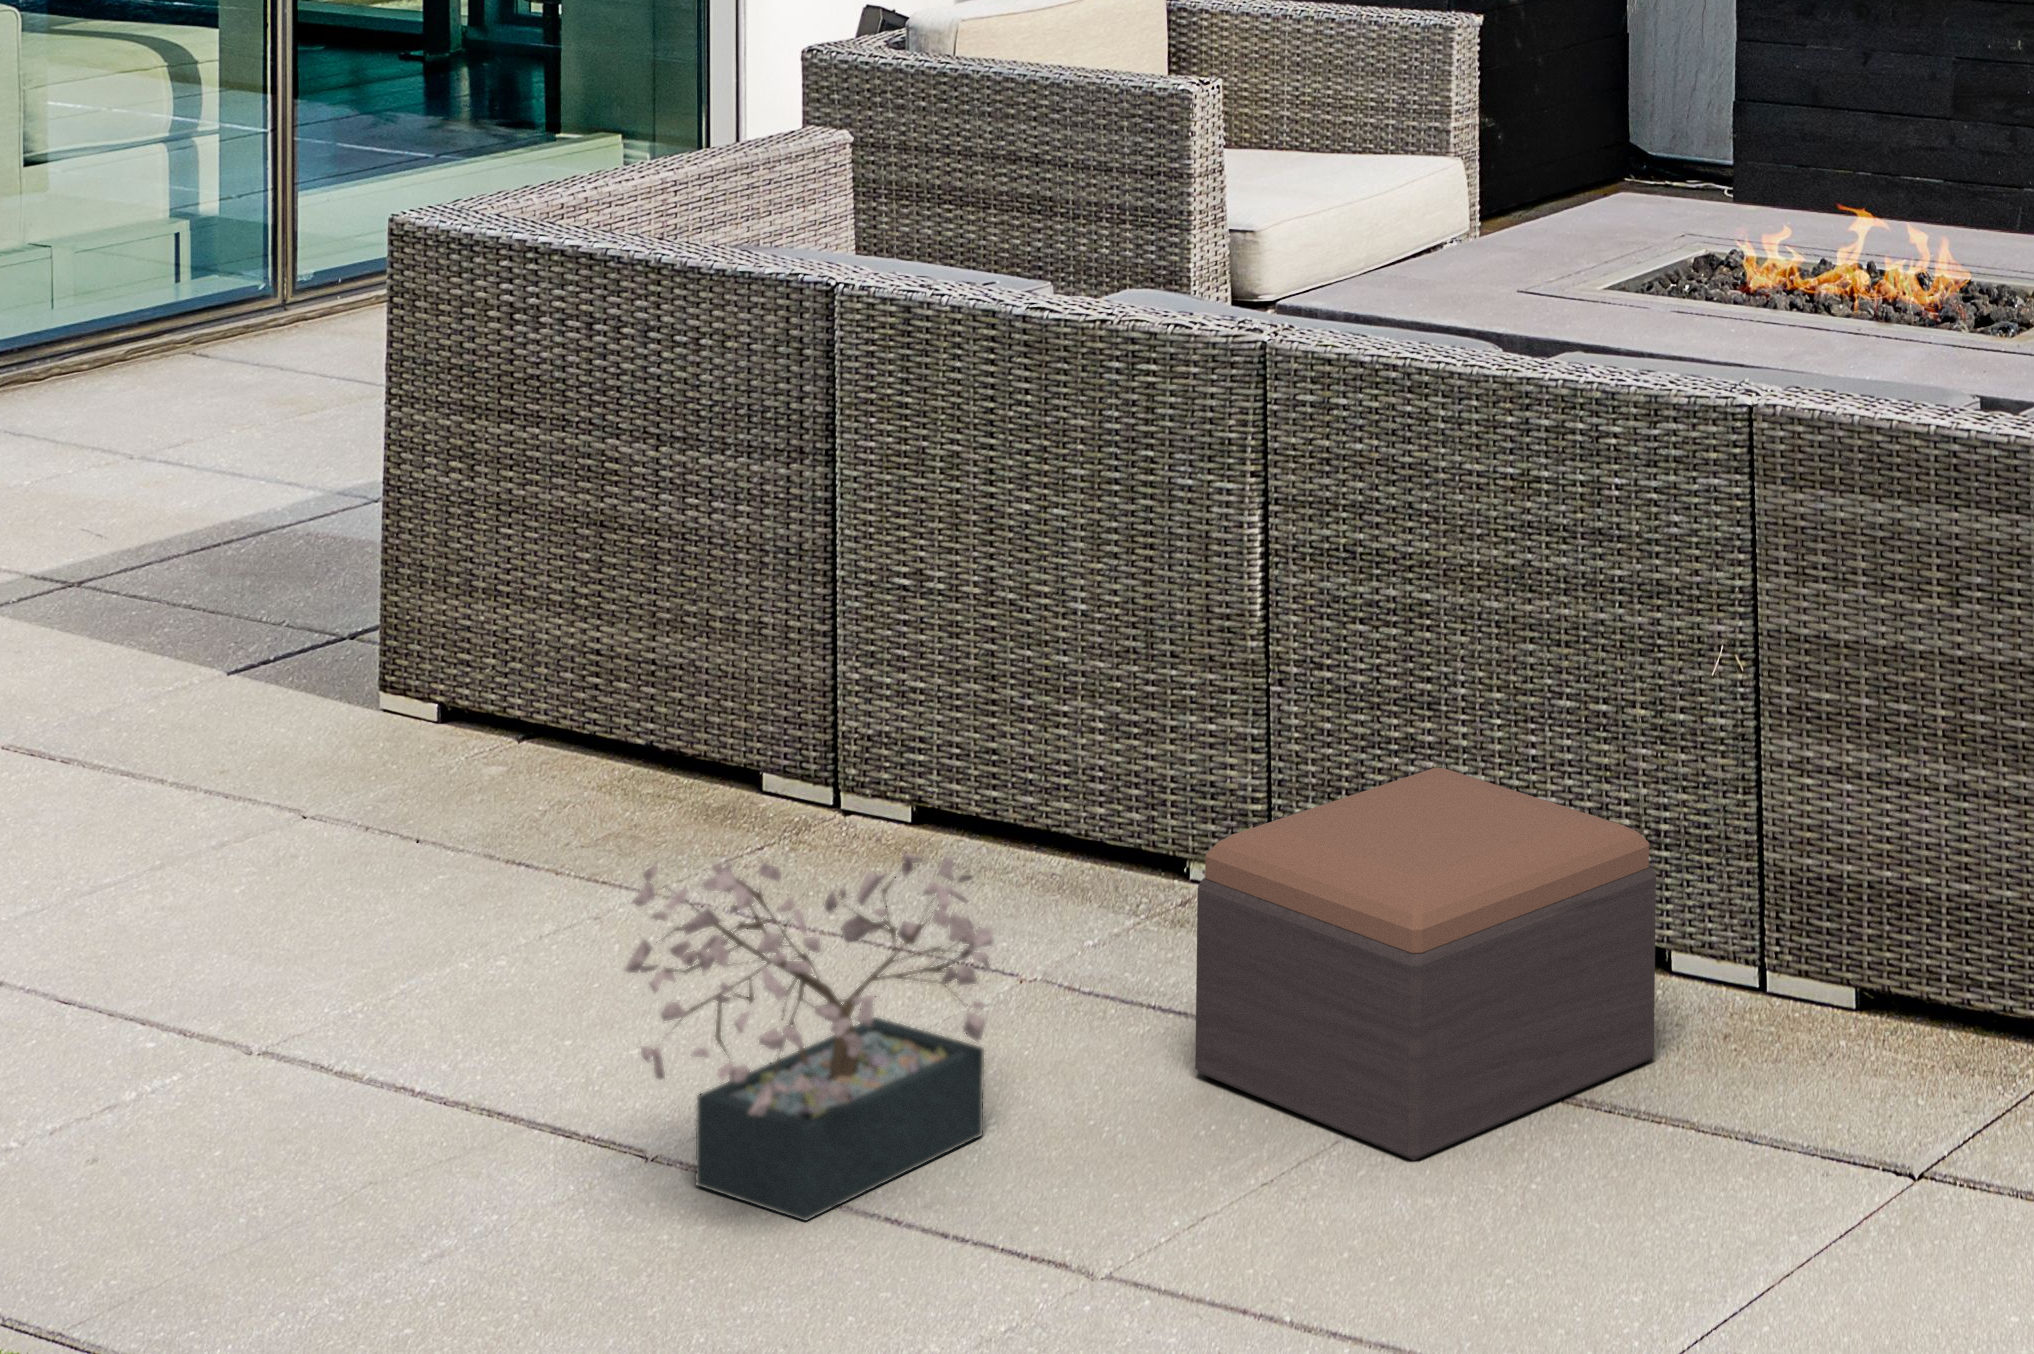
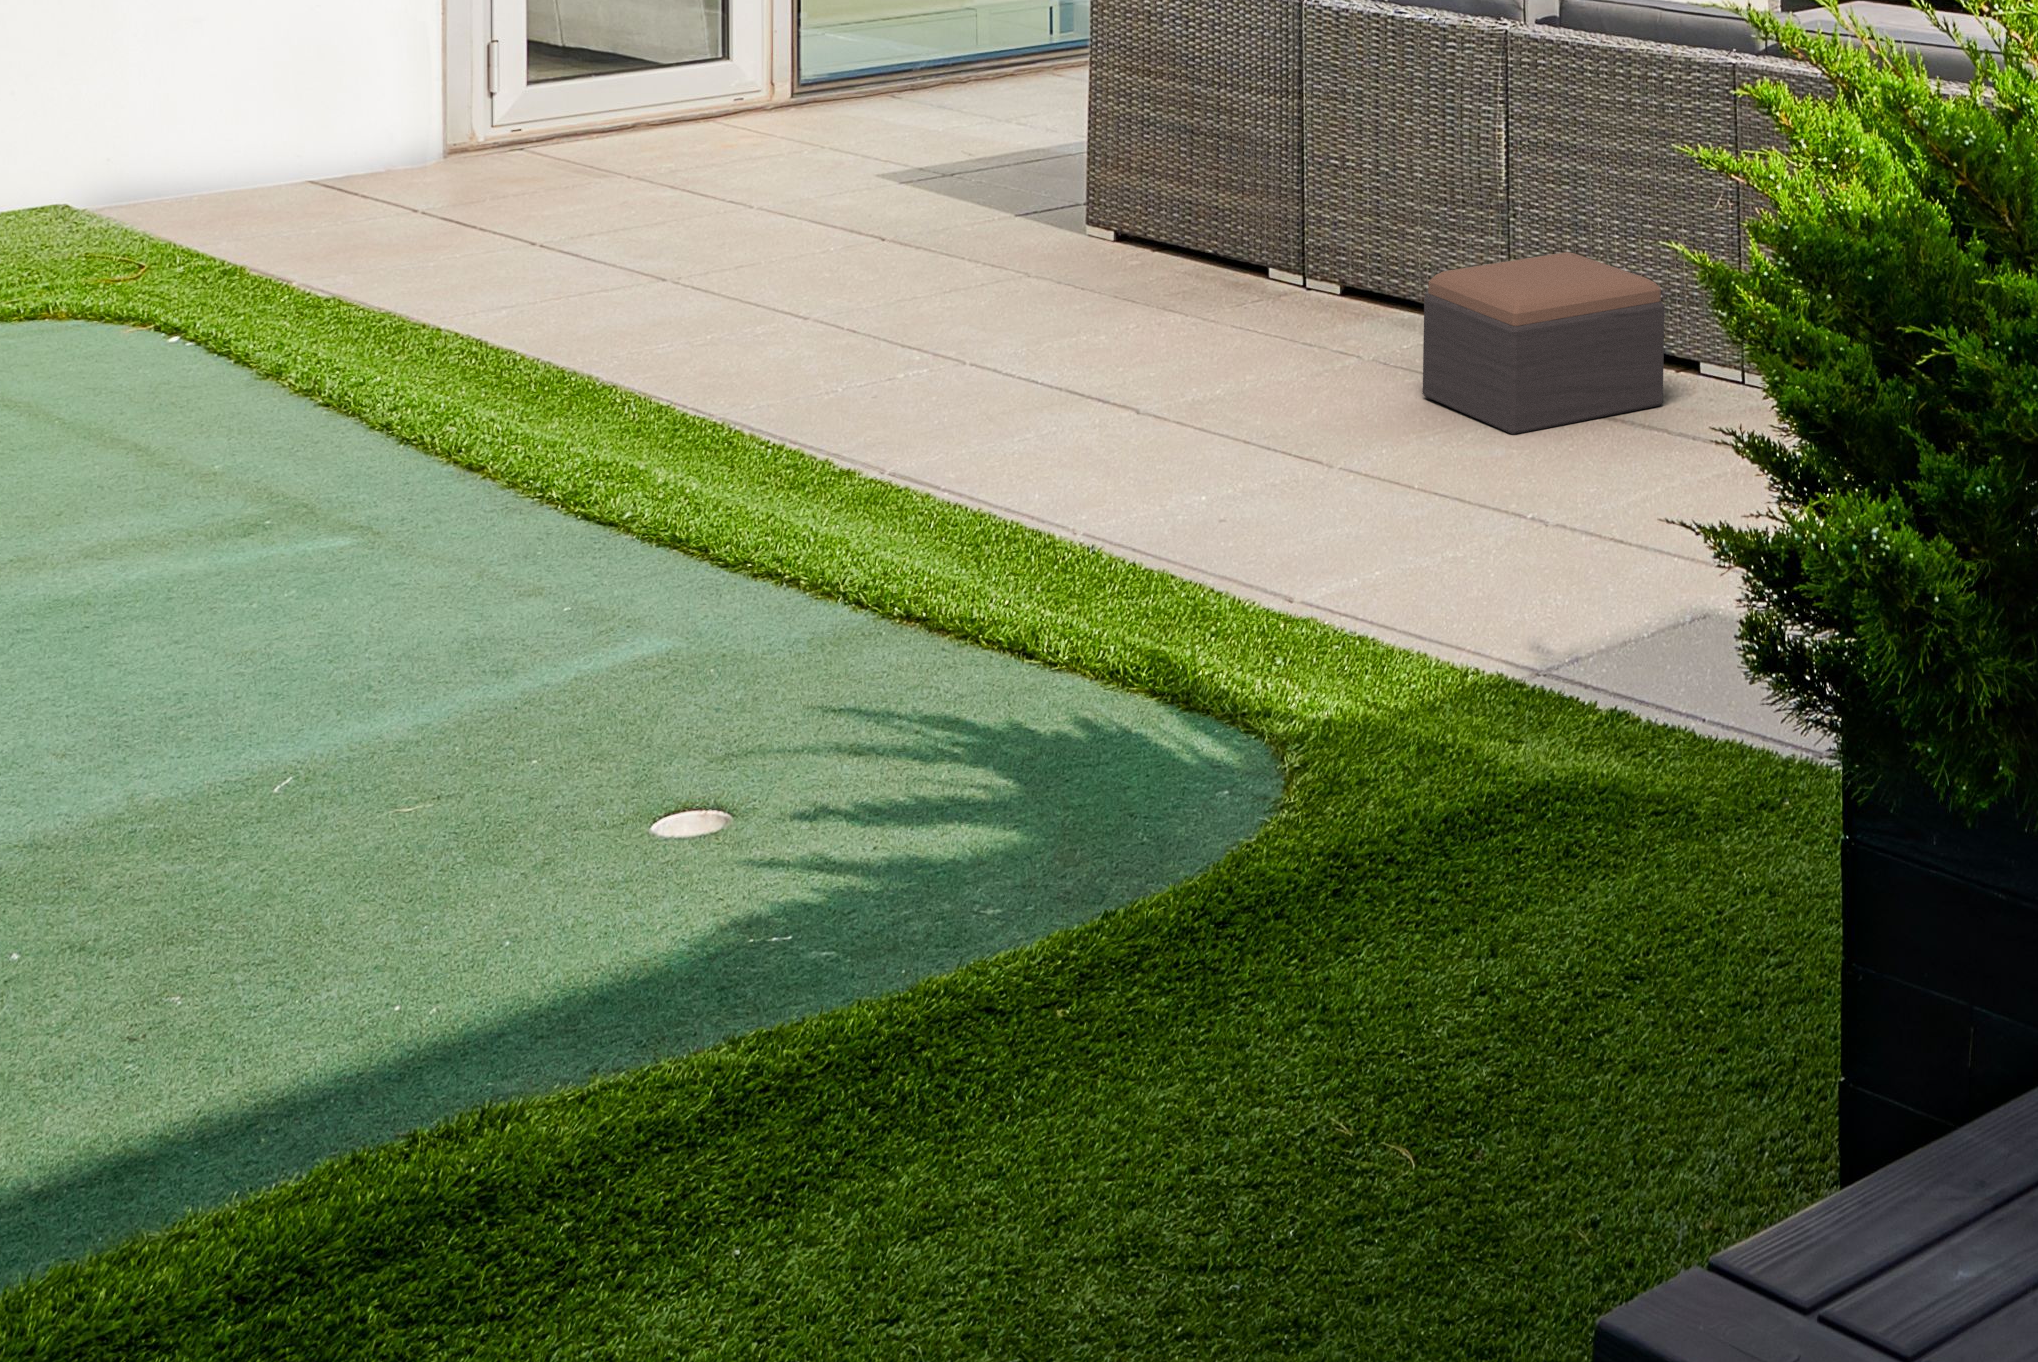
decorative plant: present [624,854,994,1221] -> none [1116,253,1316,437]

